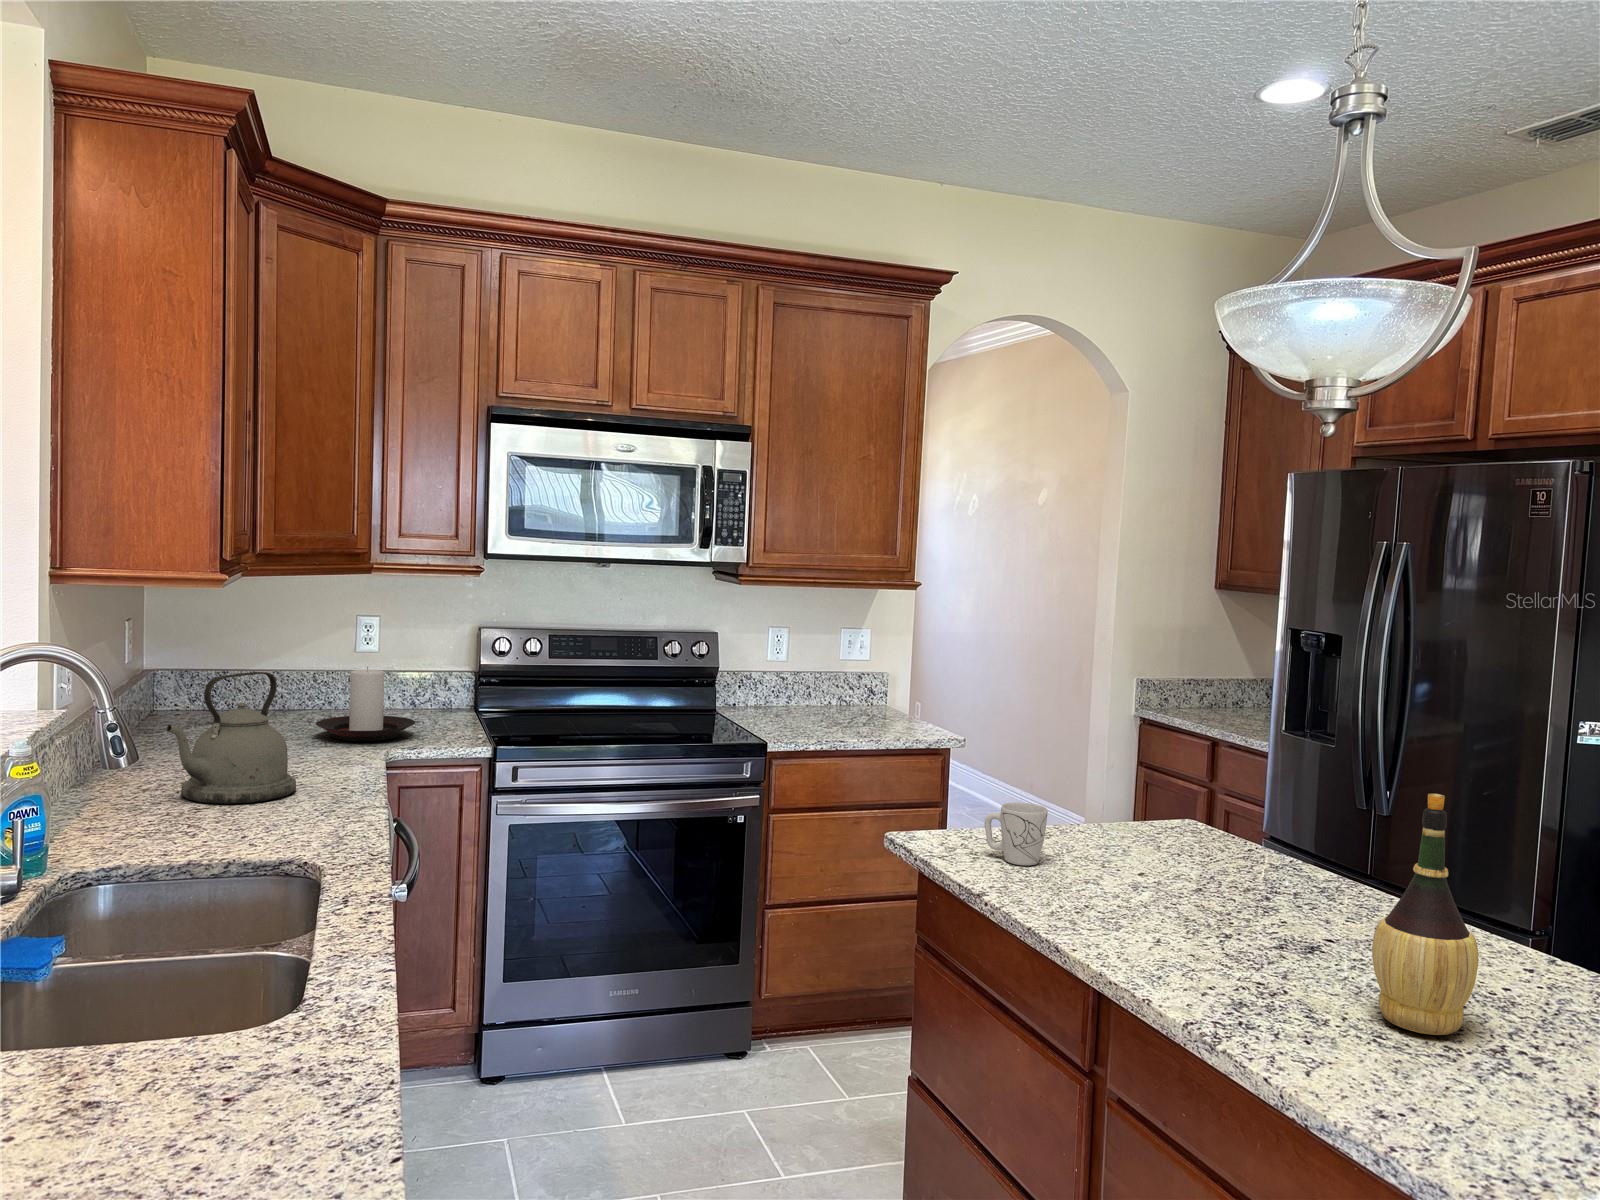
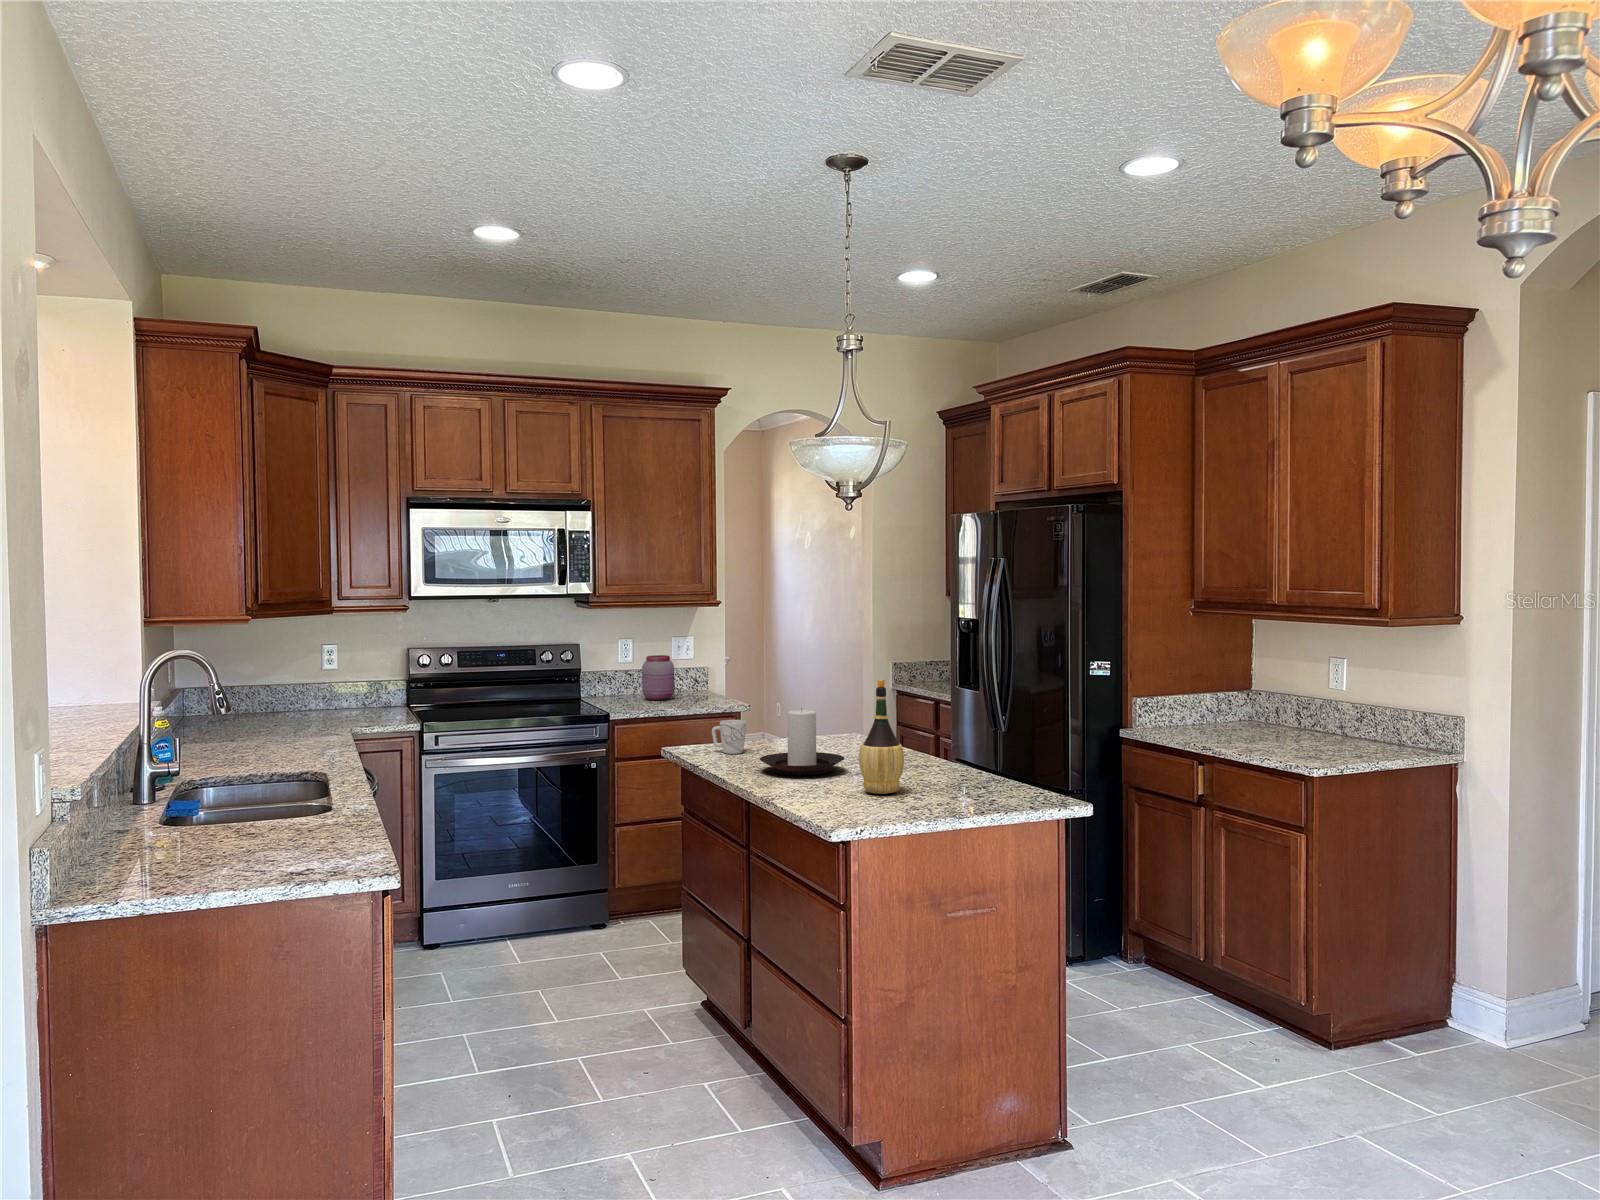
jar: none [805,655,851,720] -> present [642,655,675,700]
candle holder: present [316,667,415,741] -> present [760,709,845,775]
kettle: present [167,672,296,803] -> none [221,675,299,754]

